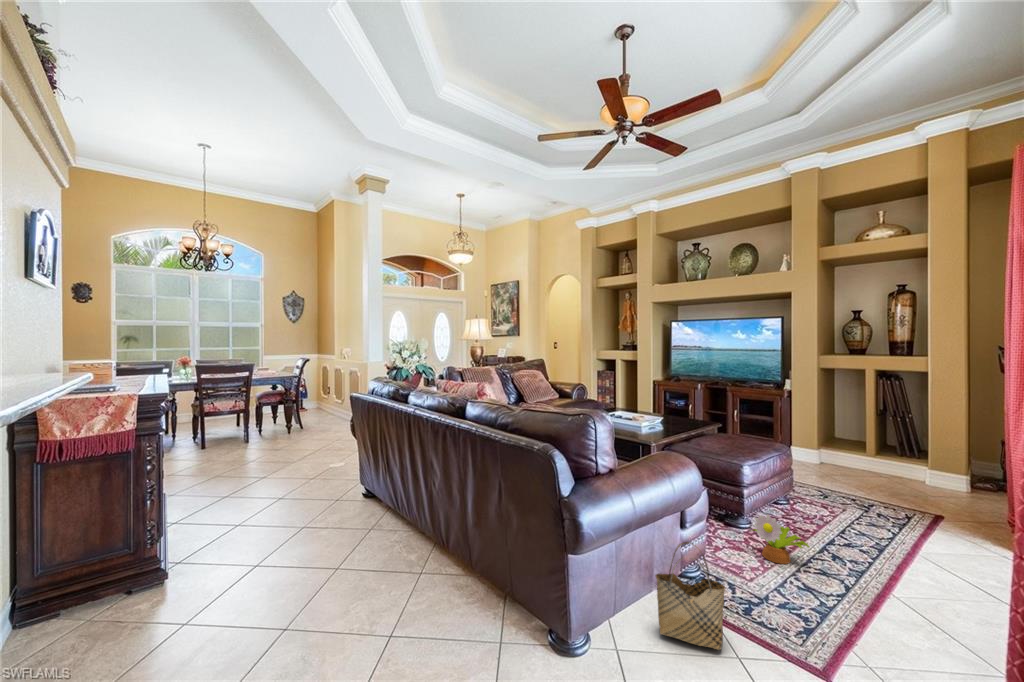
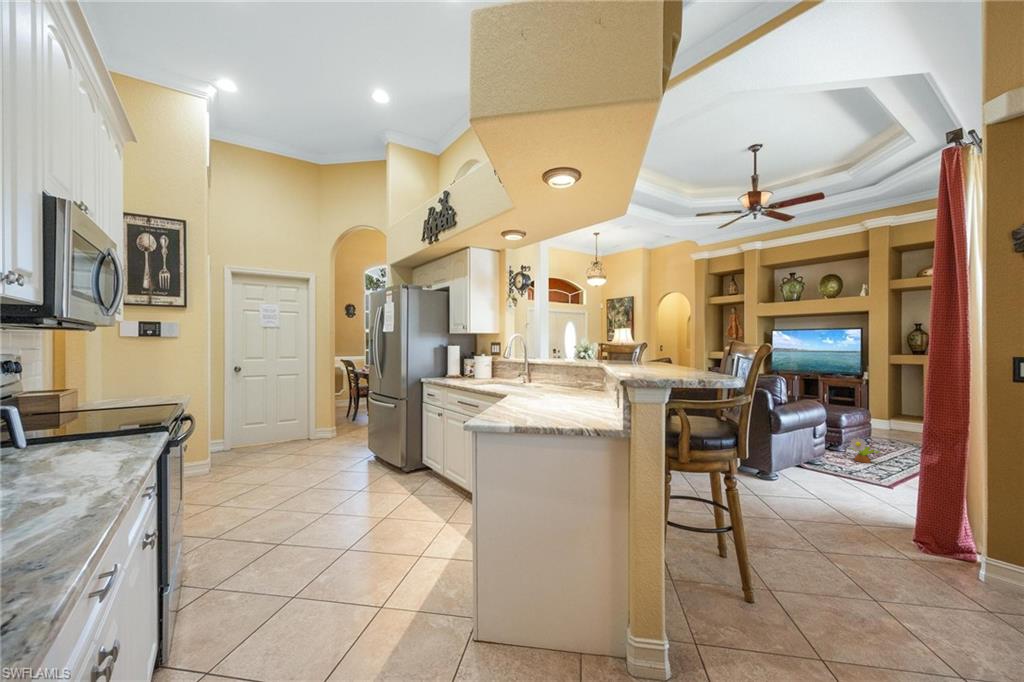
woven basket: present [656,542,725,650] -> none [806,438,841,480]

